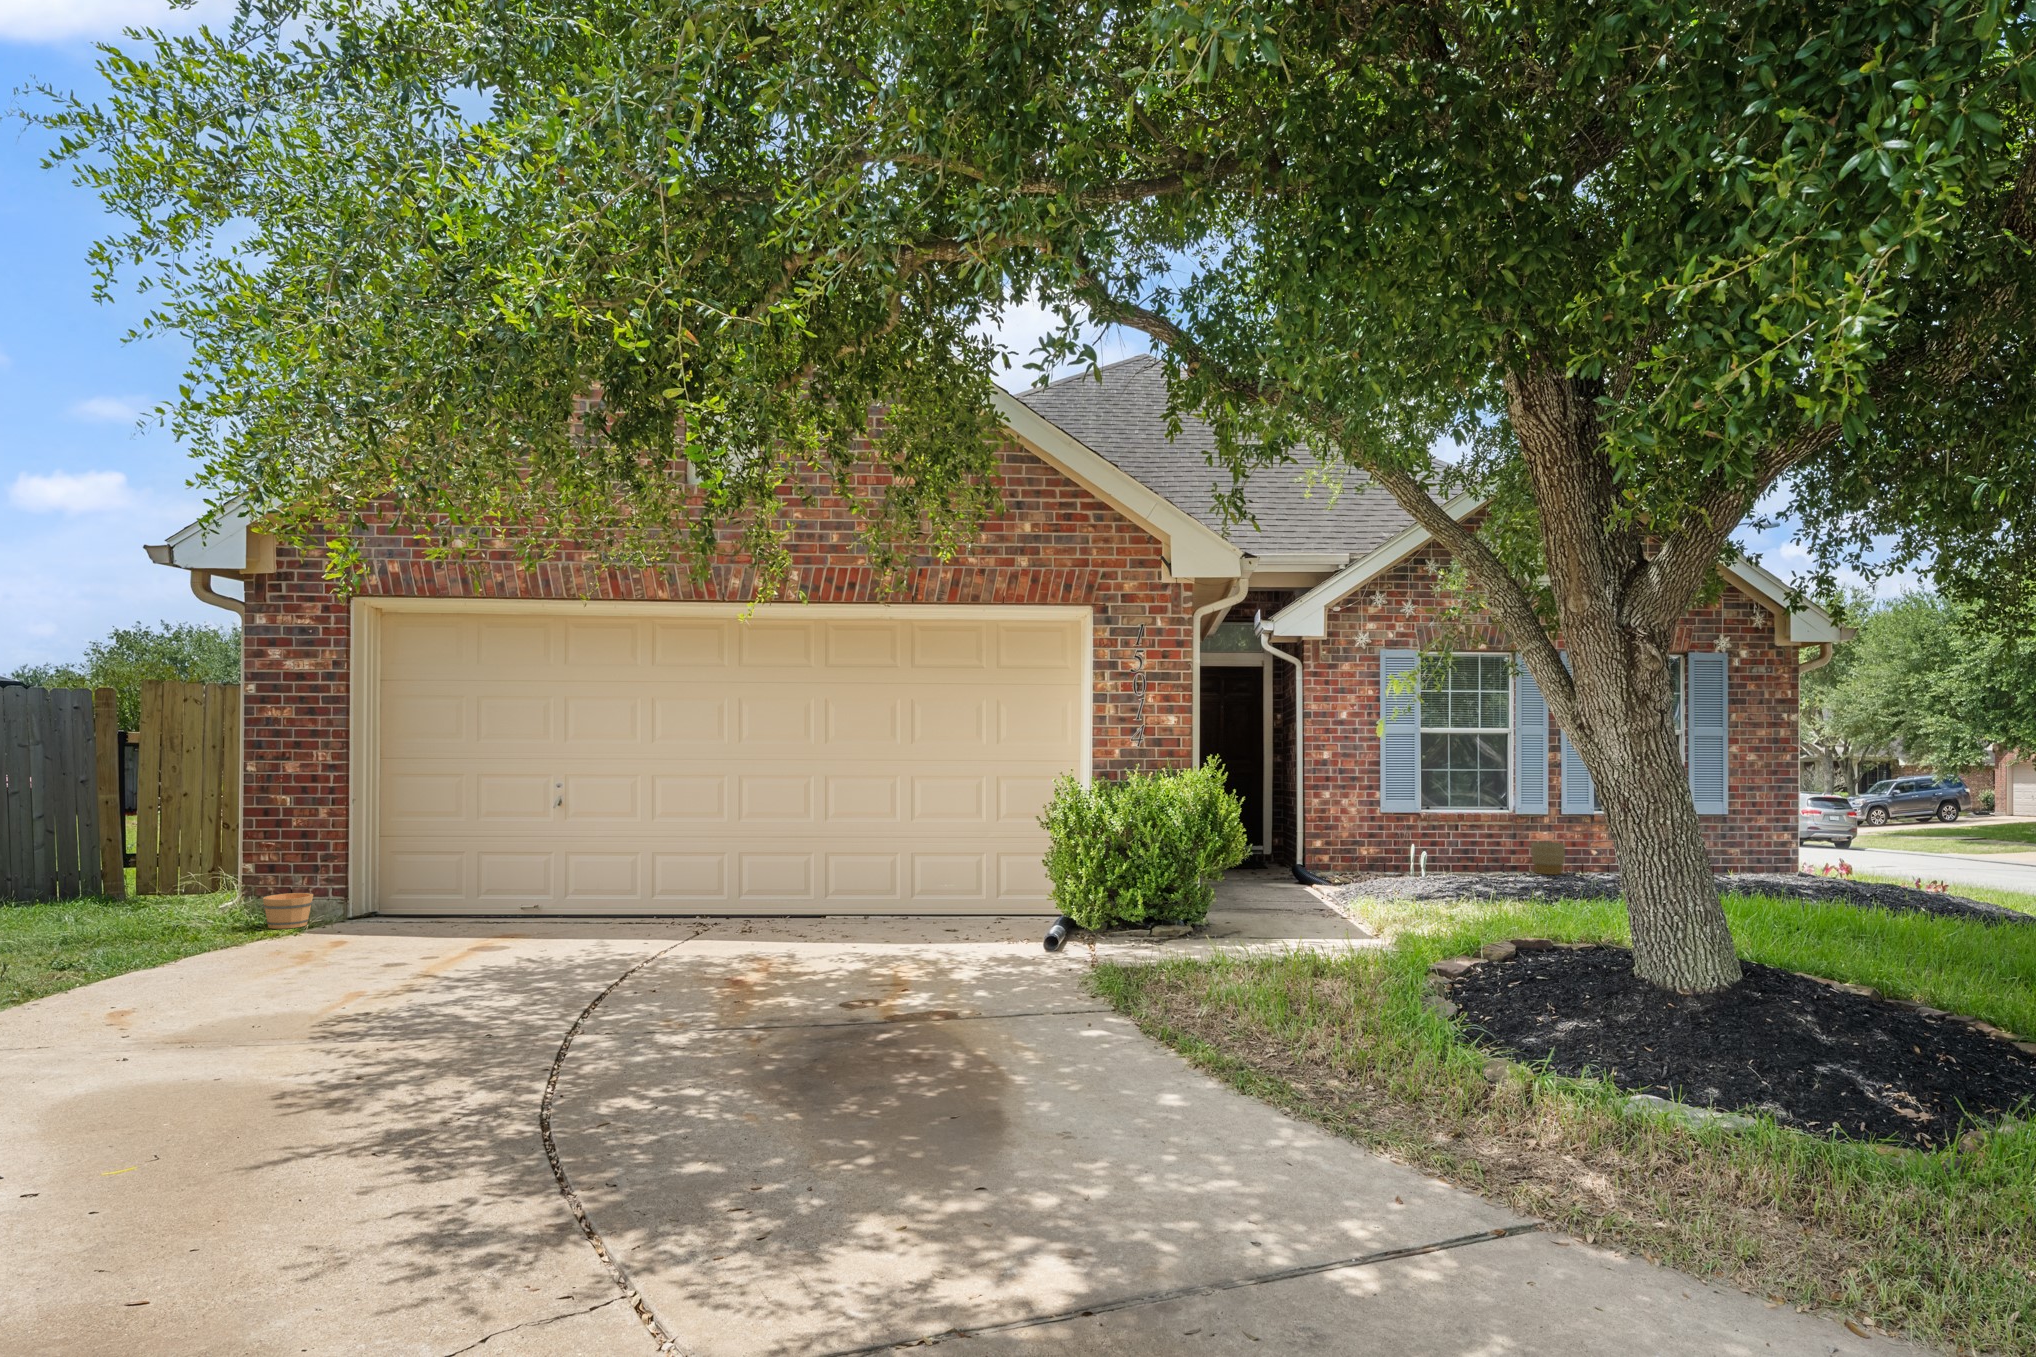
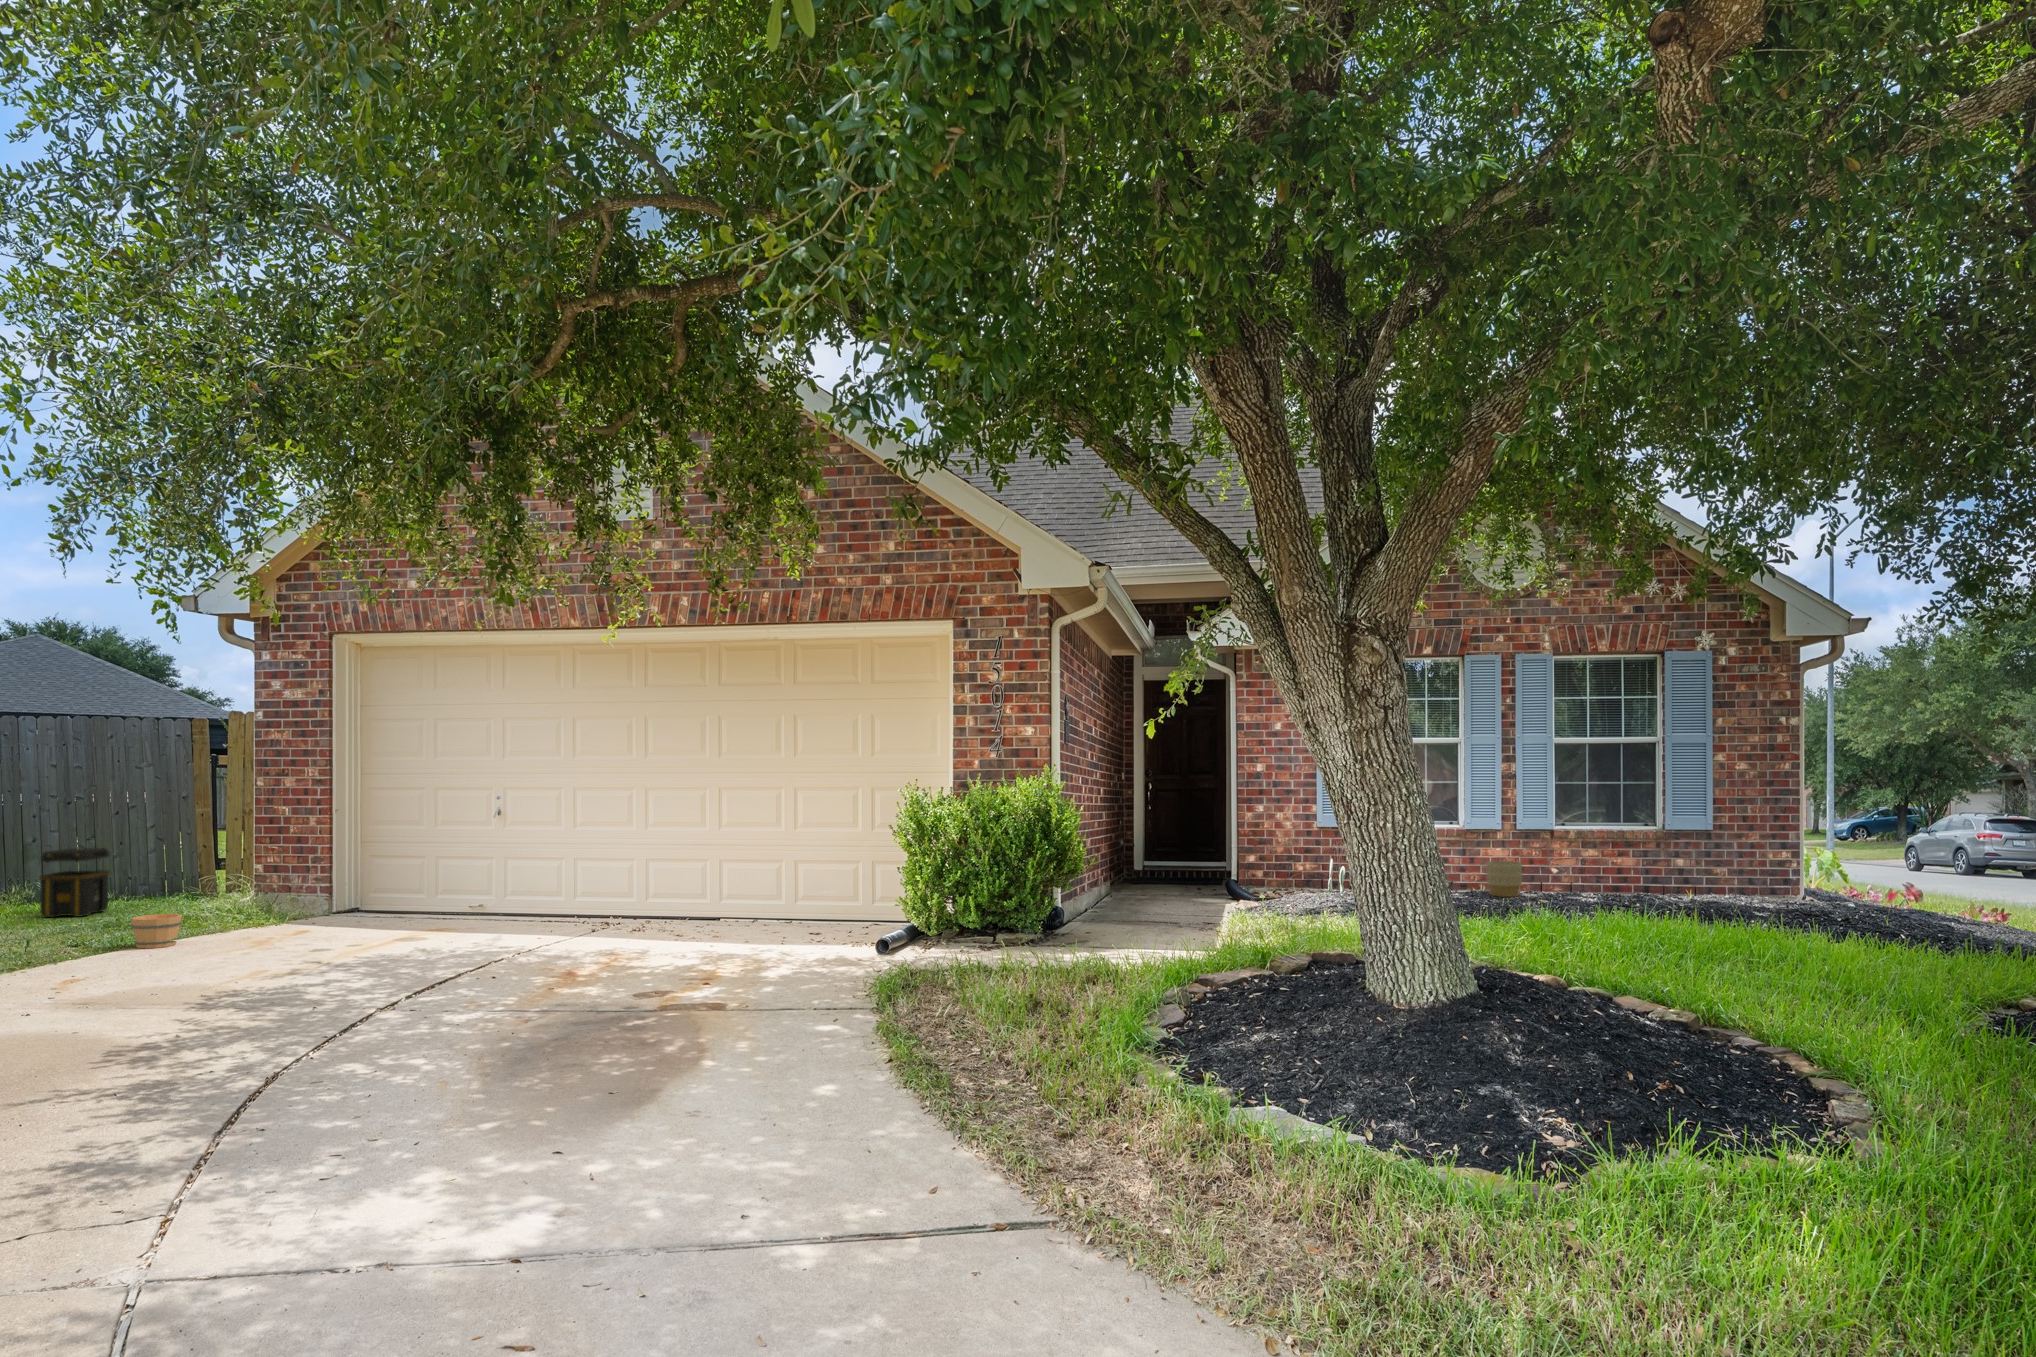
toolbox: none [128,823,198,894] -> present [40,848,110,917]

